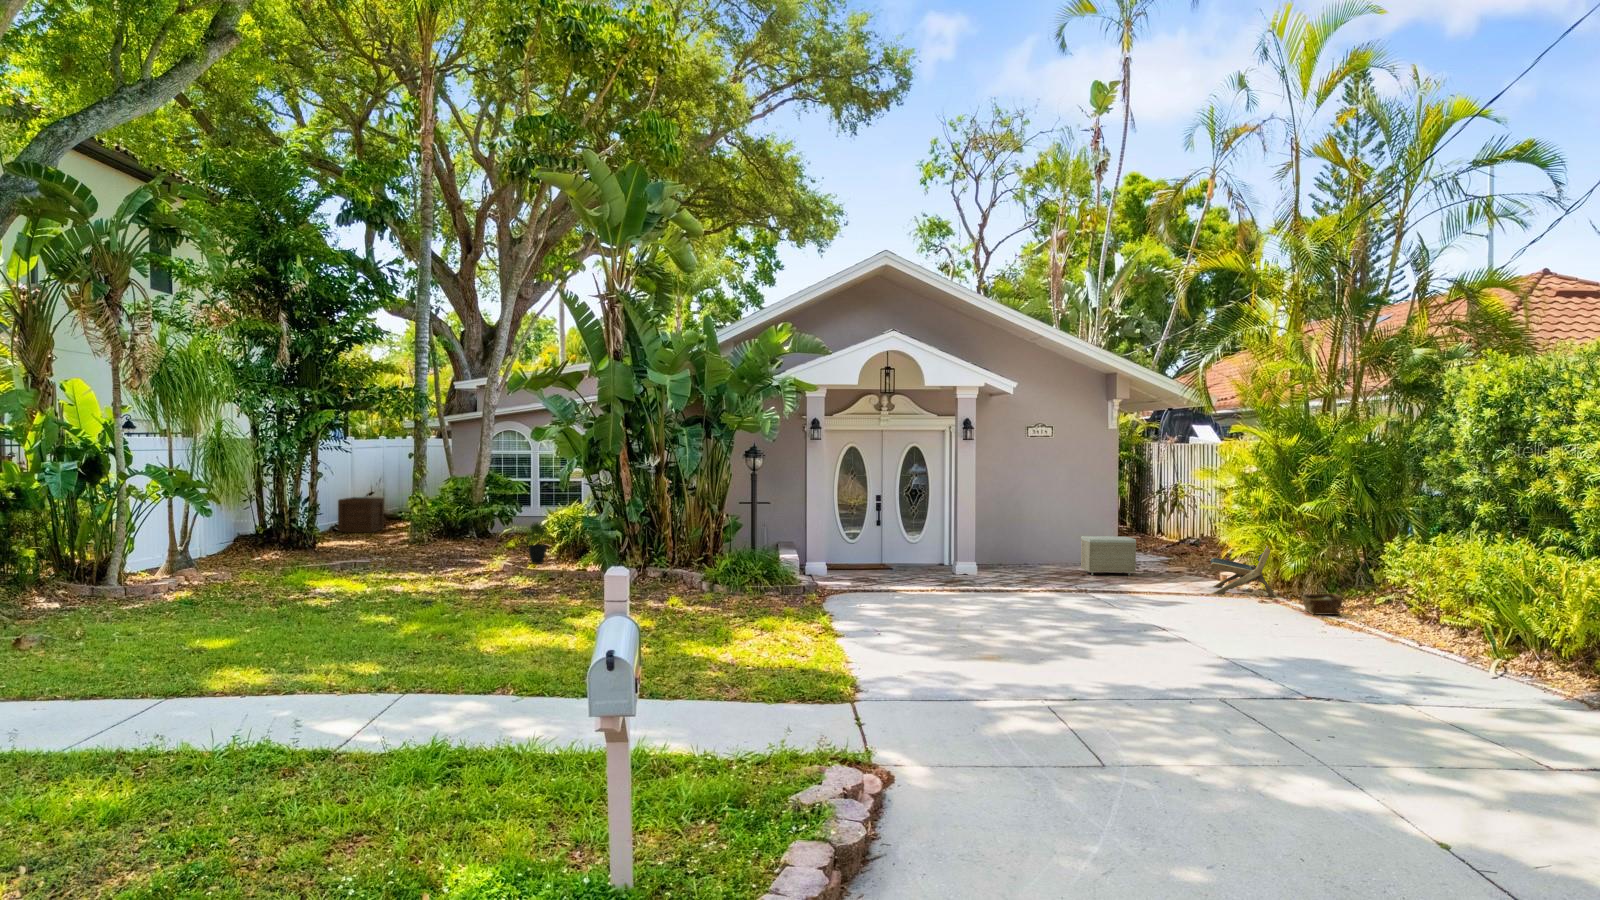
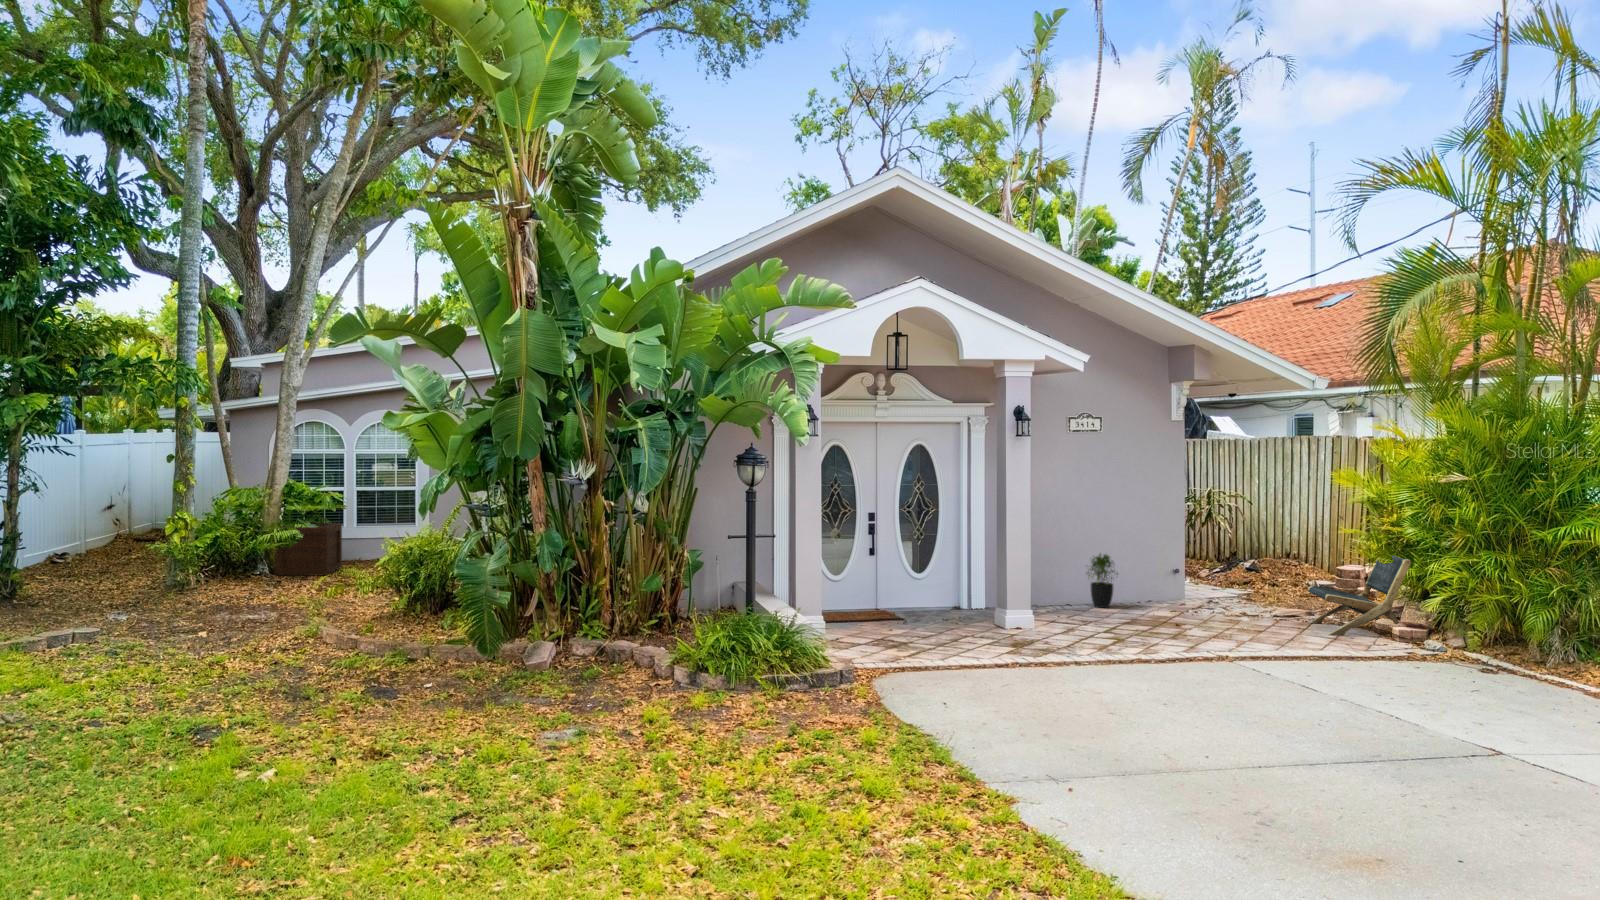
wooden crate: present [338,497,384,533] -> present [275,523,342,576]
potted plant: present [527,523,548,564] -> present [1087,553,1118,608]
storage bench: present [1081,536,1136,575] -> none [1123,557,1196,609]
woven basket: present [1301,590,1342,615] -> none [1483,632,1543,669]

